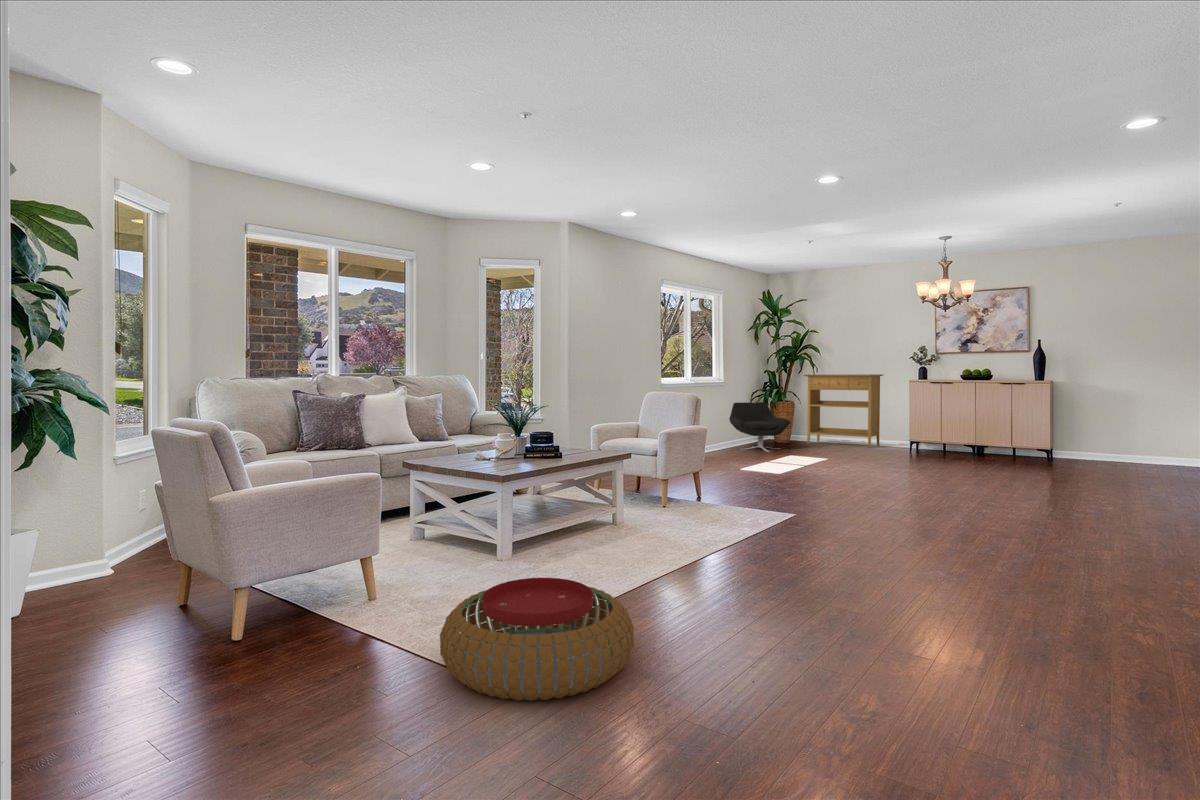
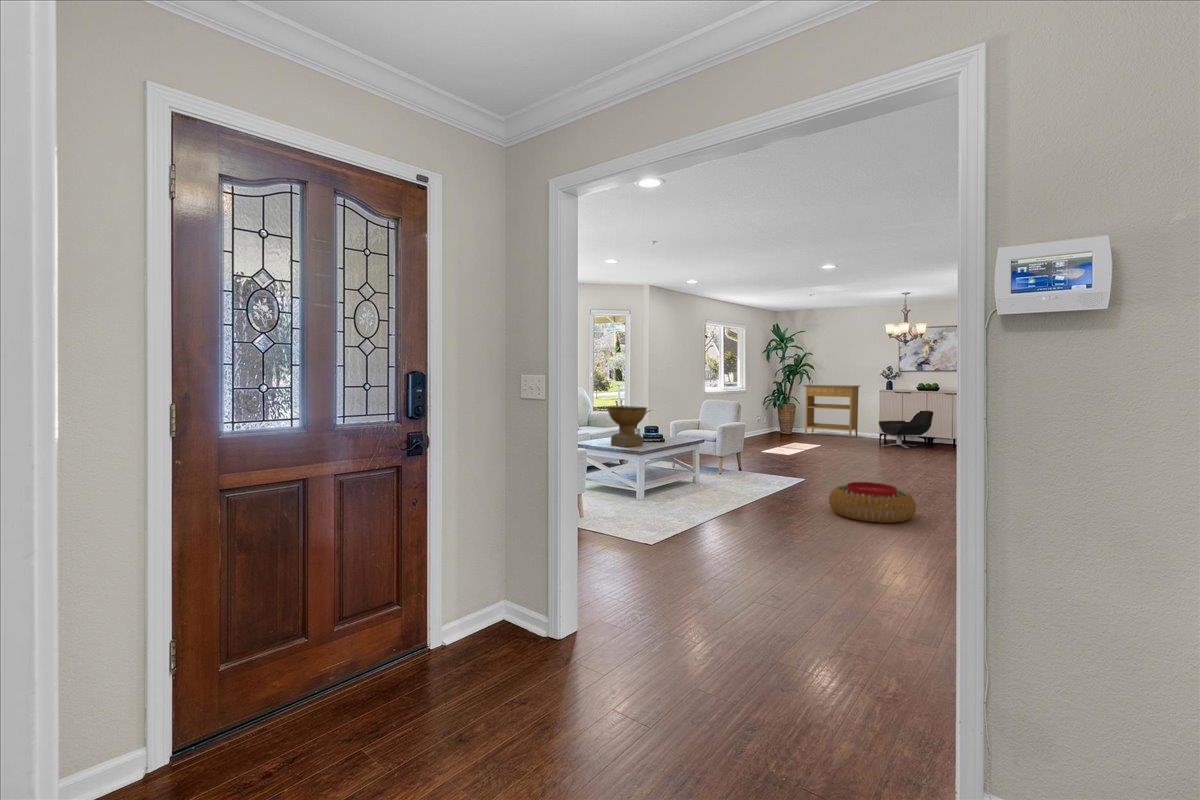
decorative bowl: none [456,399,523,468] -> present [608,406,647,447]
lounge chair: present [729,402,790,452] -> present [879,411,934,448]
pouf: present [440,578,634,701] -> present [829,482,916,523]

